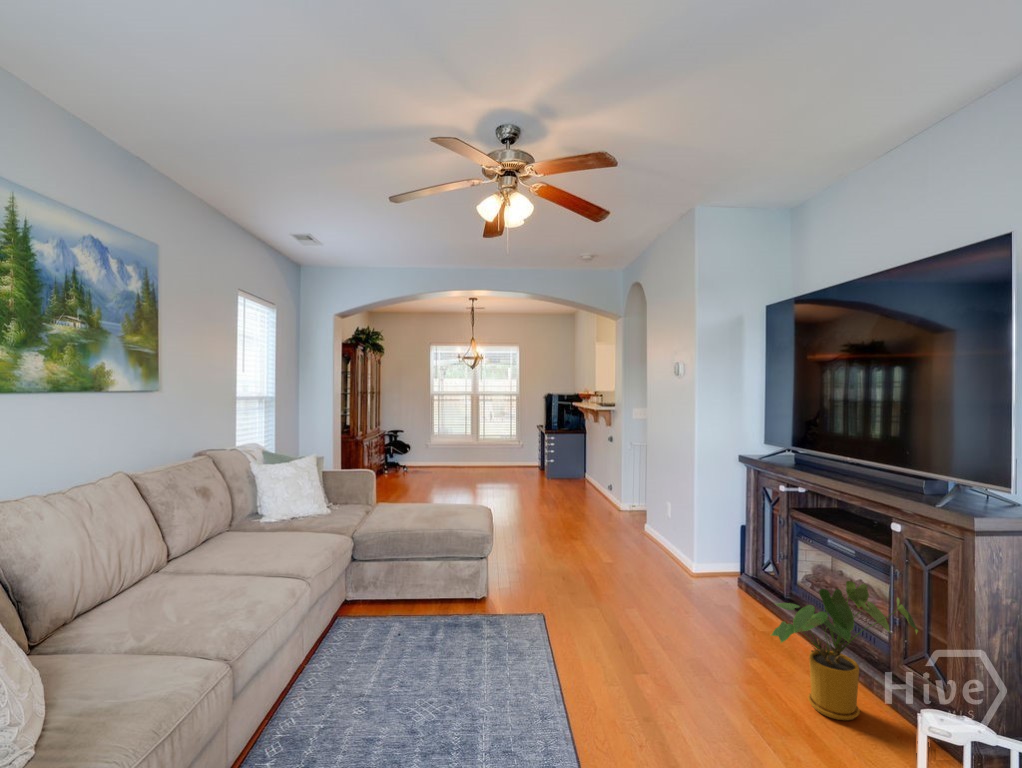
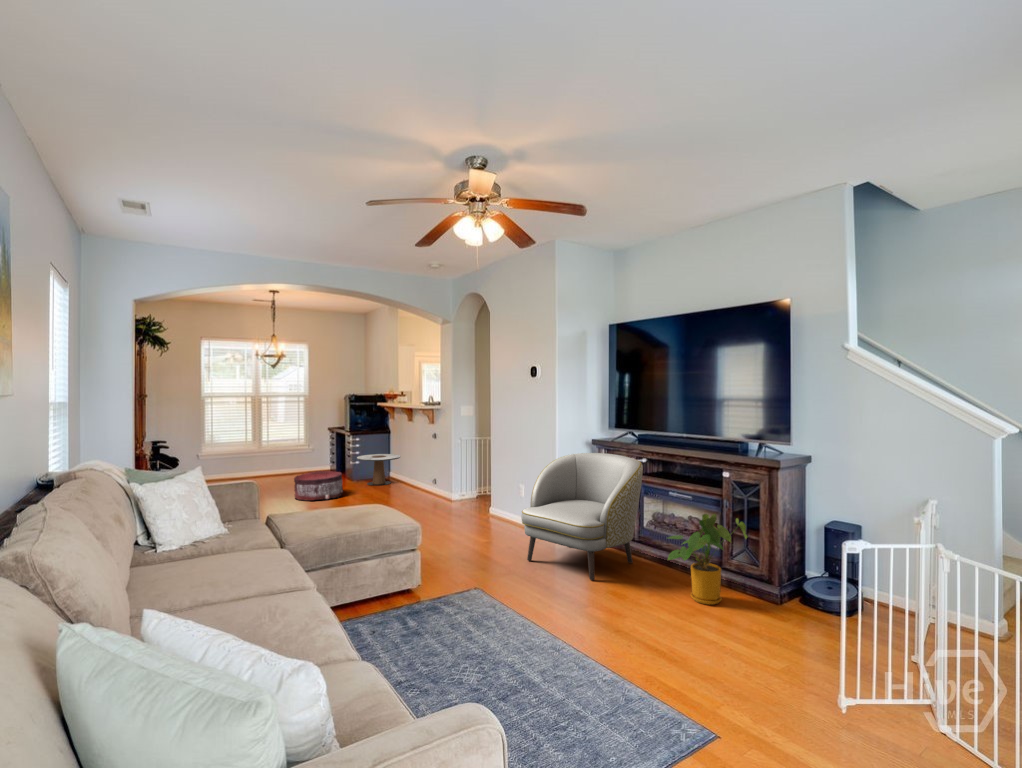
side table: none [546,455,589,487] -> present [357,454,401,486]
pouf: none [480,466,523,494] -> present [294,471,343,501]
armchair: none [626,473,787,637] -> present [521,453,643,580]

